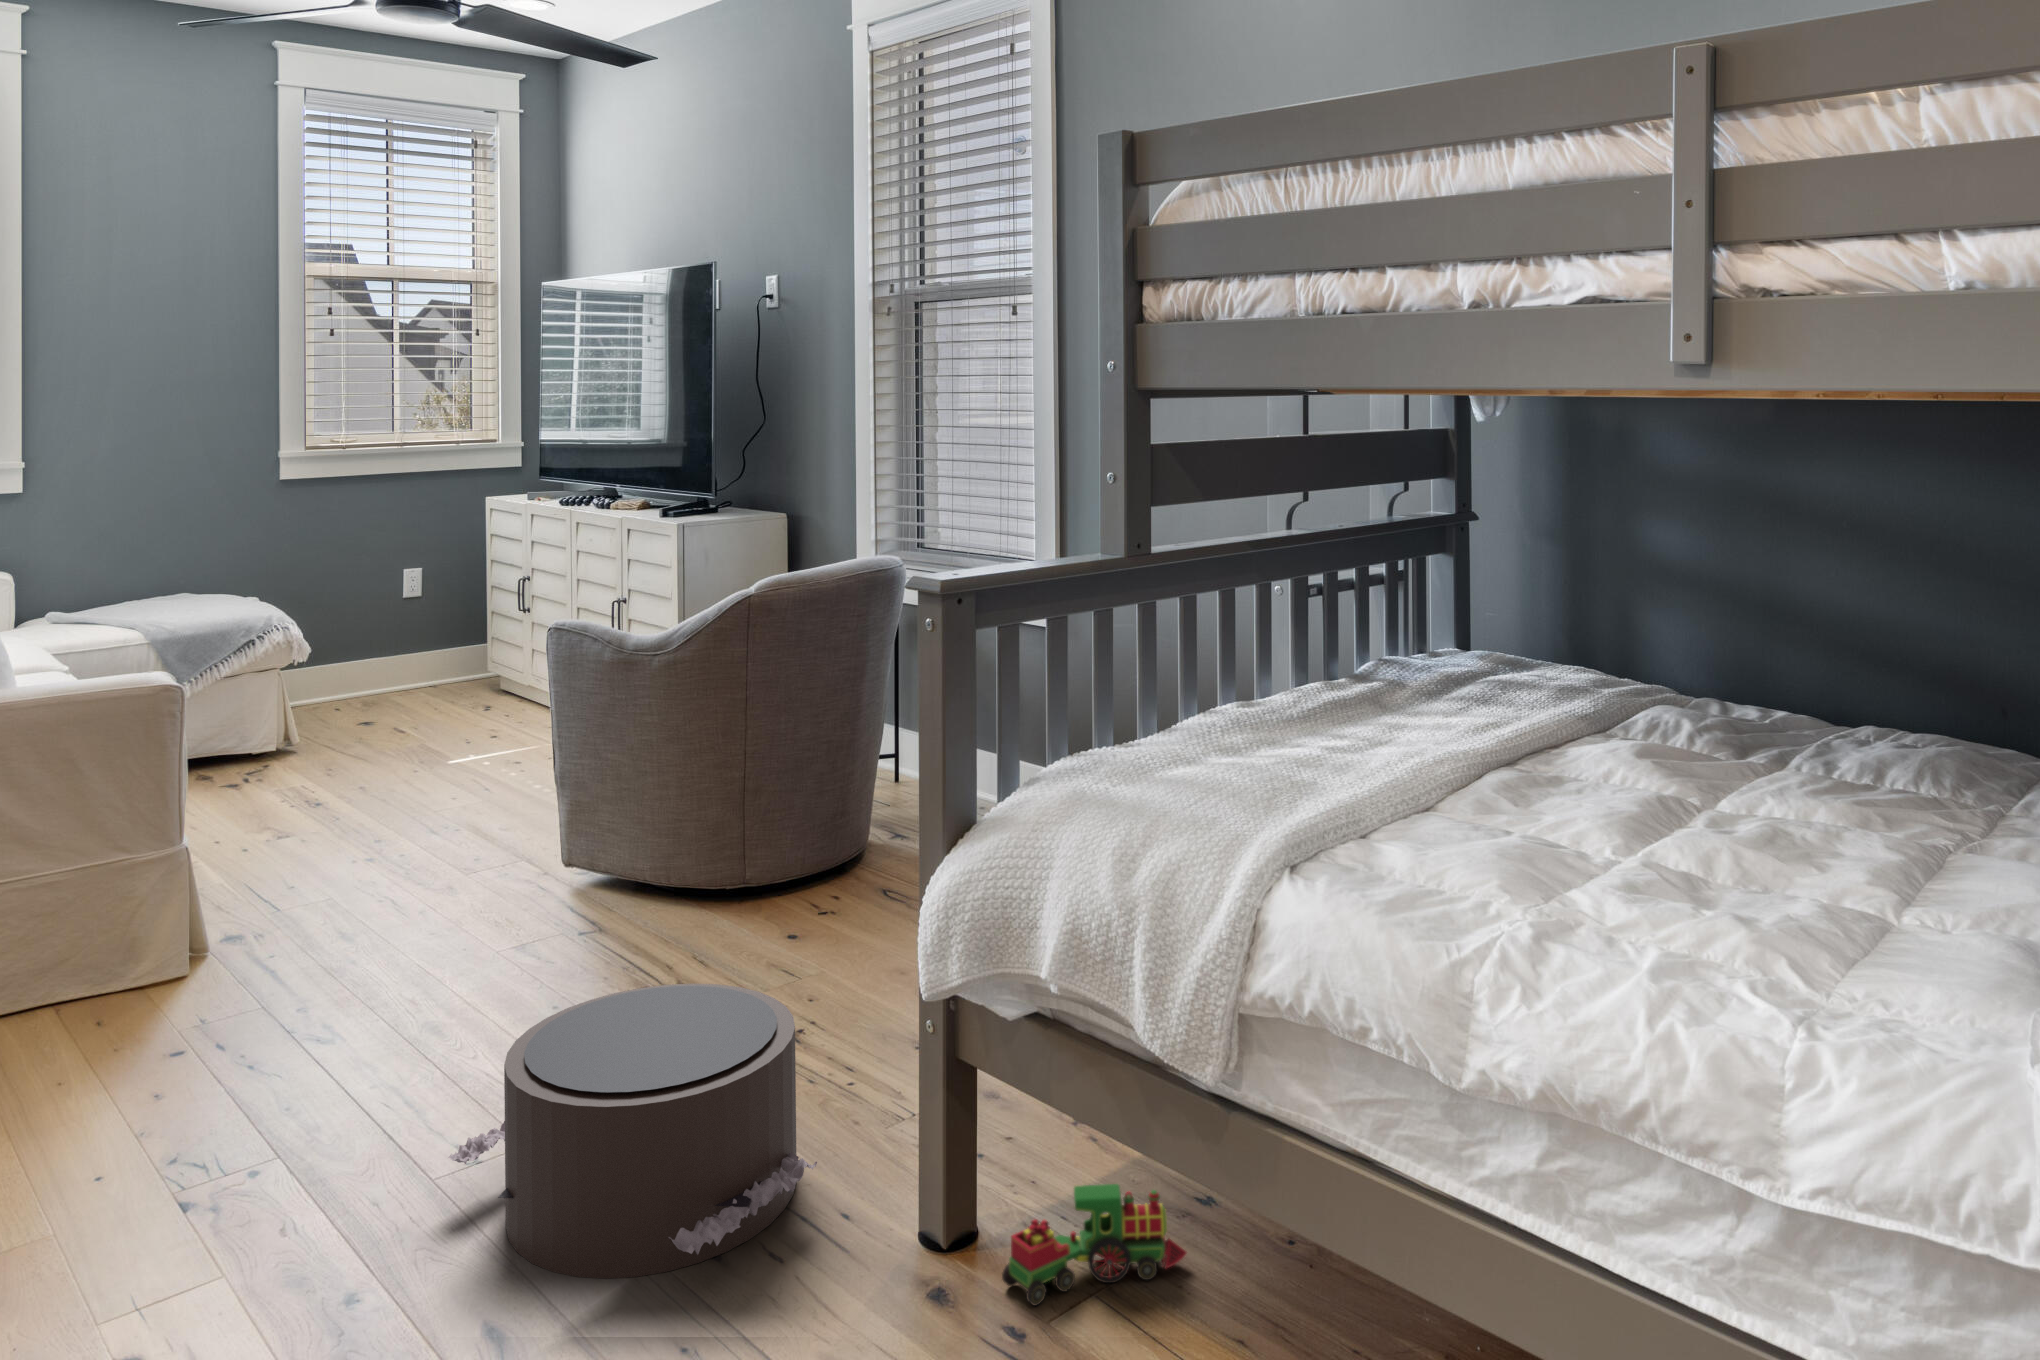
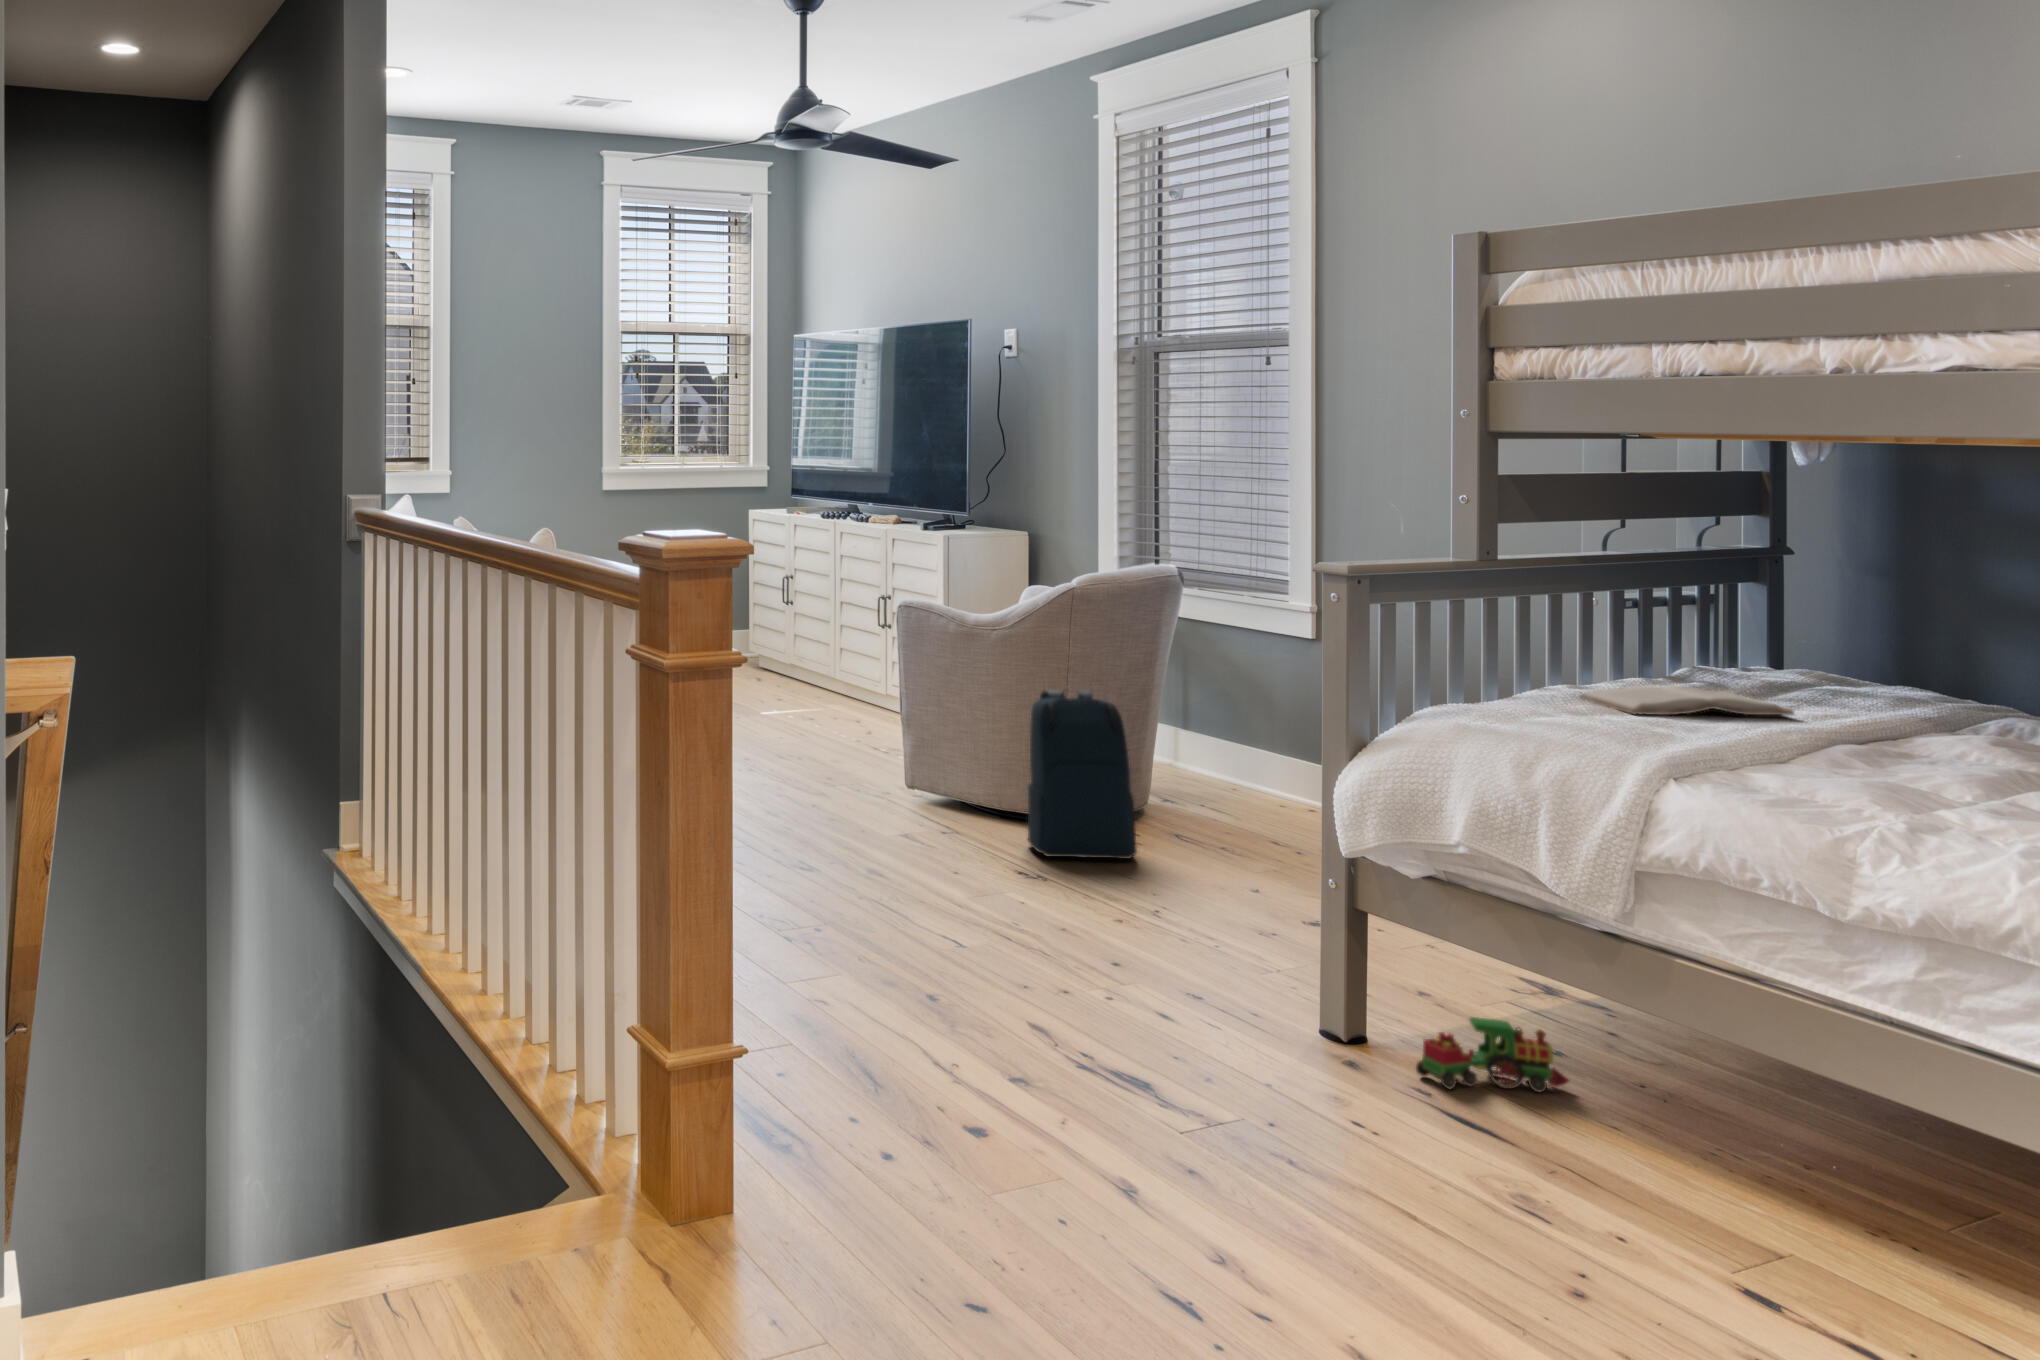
book: none [1229,699,1446,749] -> present [1580,686,1794,715]
backpack: none [678,725,808,953] -> present [1028,690,1137,859]
pouf: present [449,983,817,1279] -> none [966,850,1244,1027]

